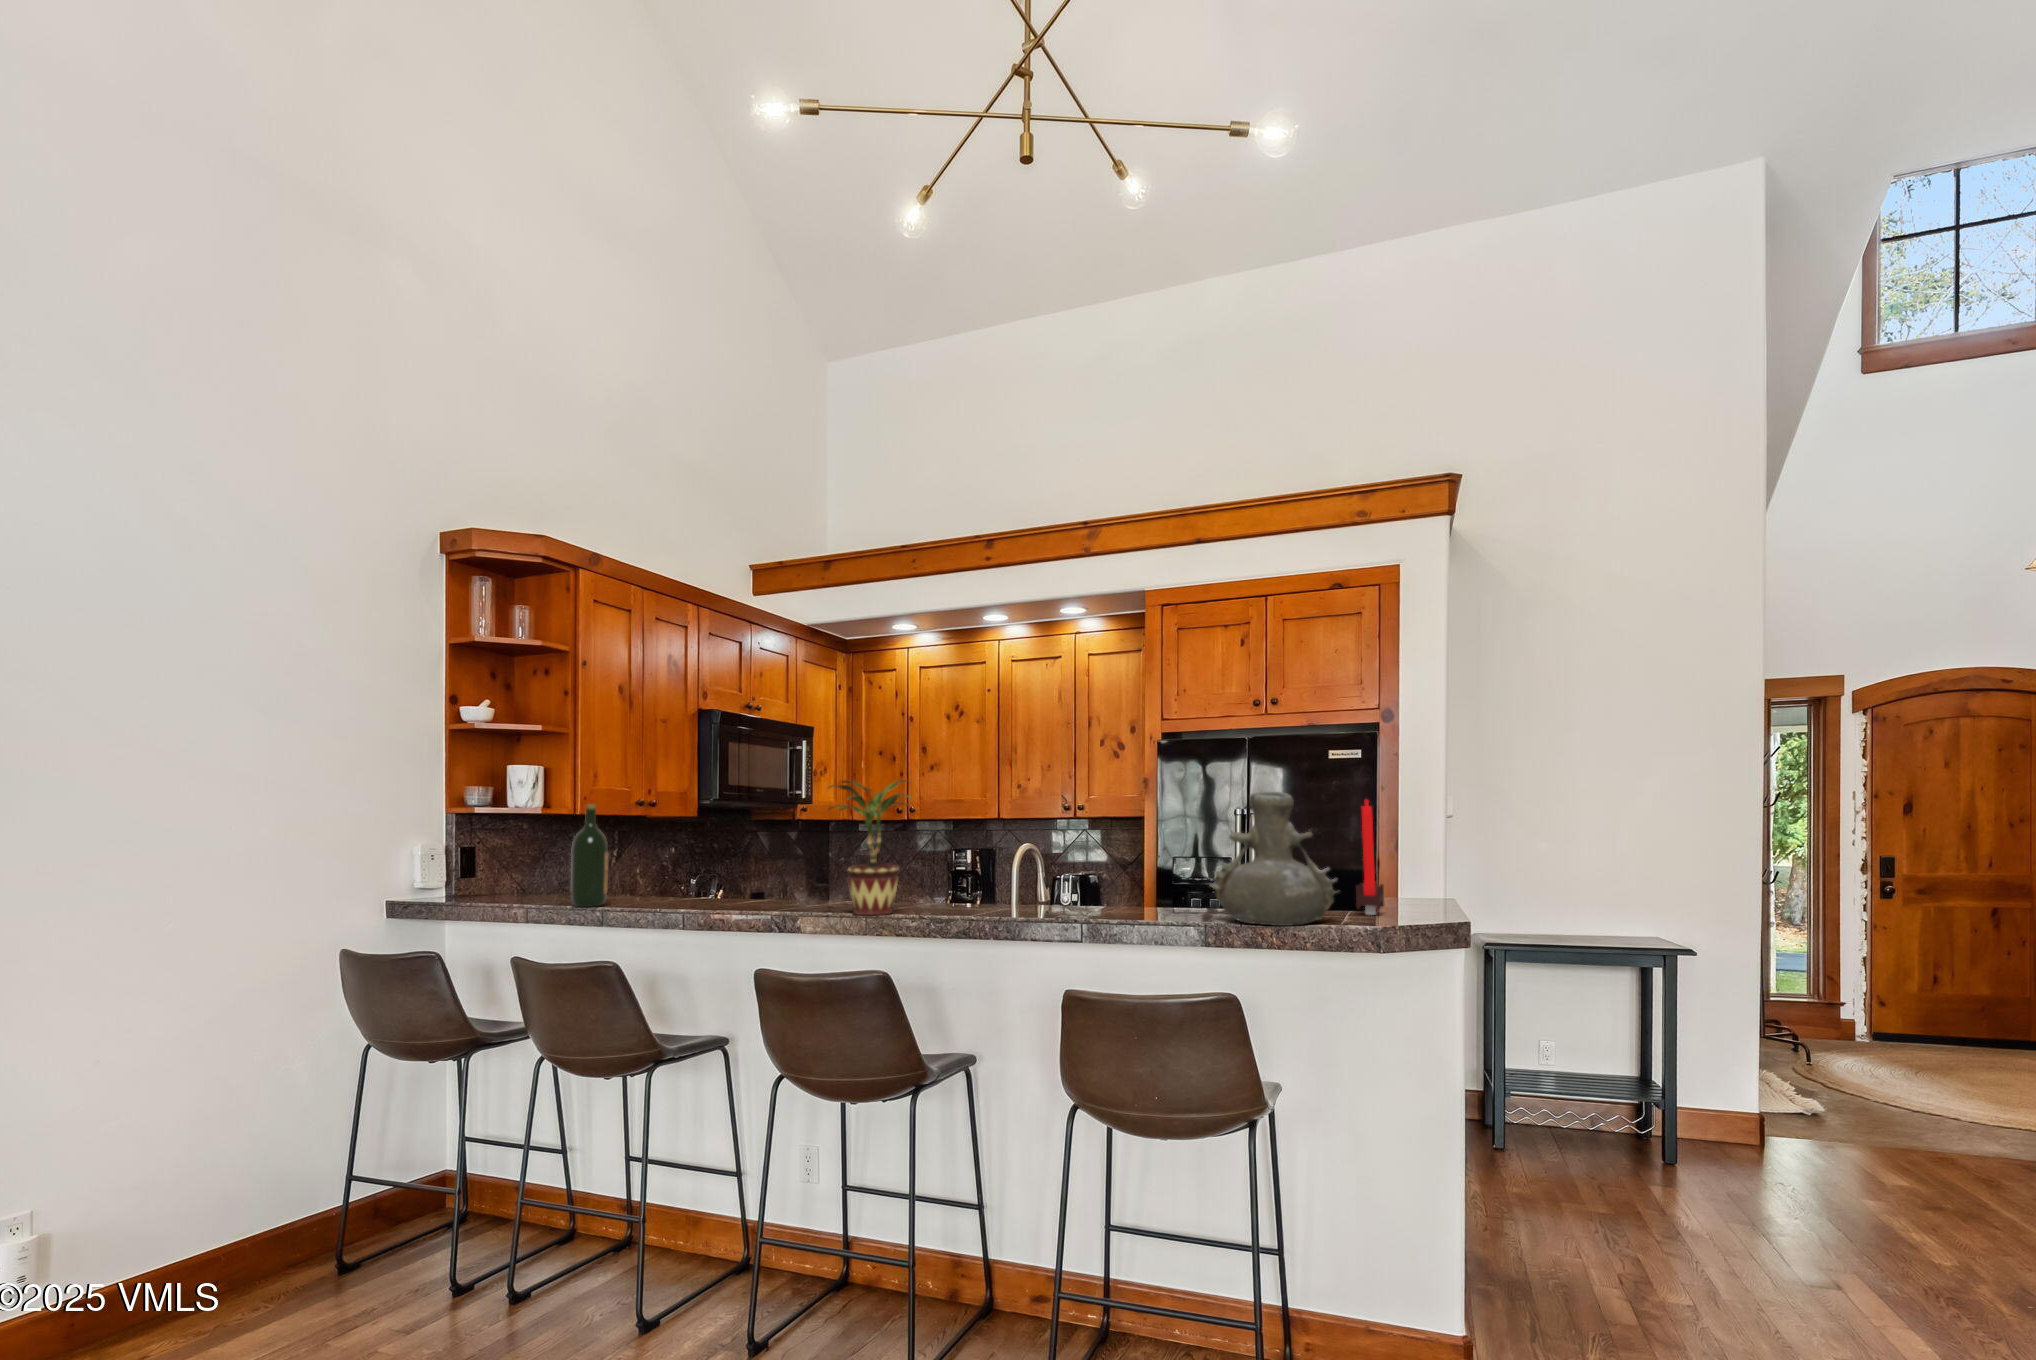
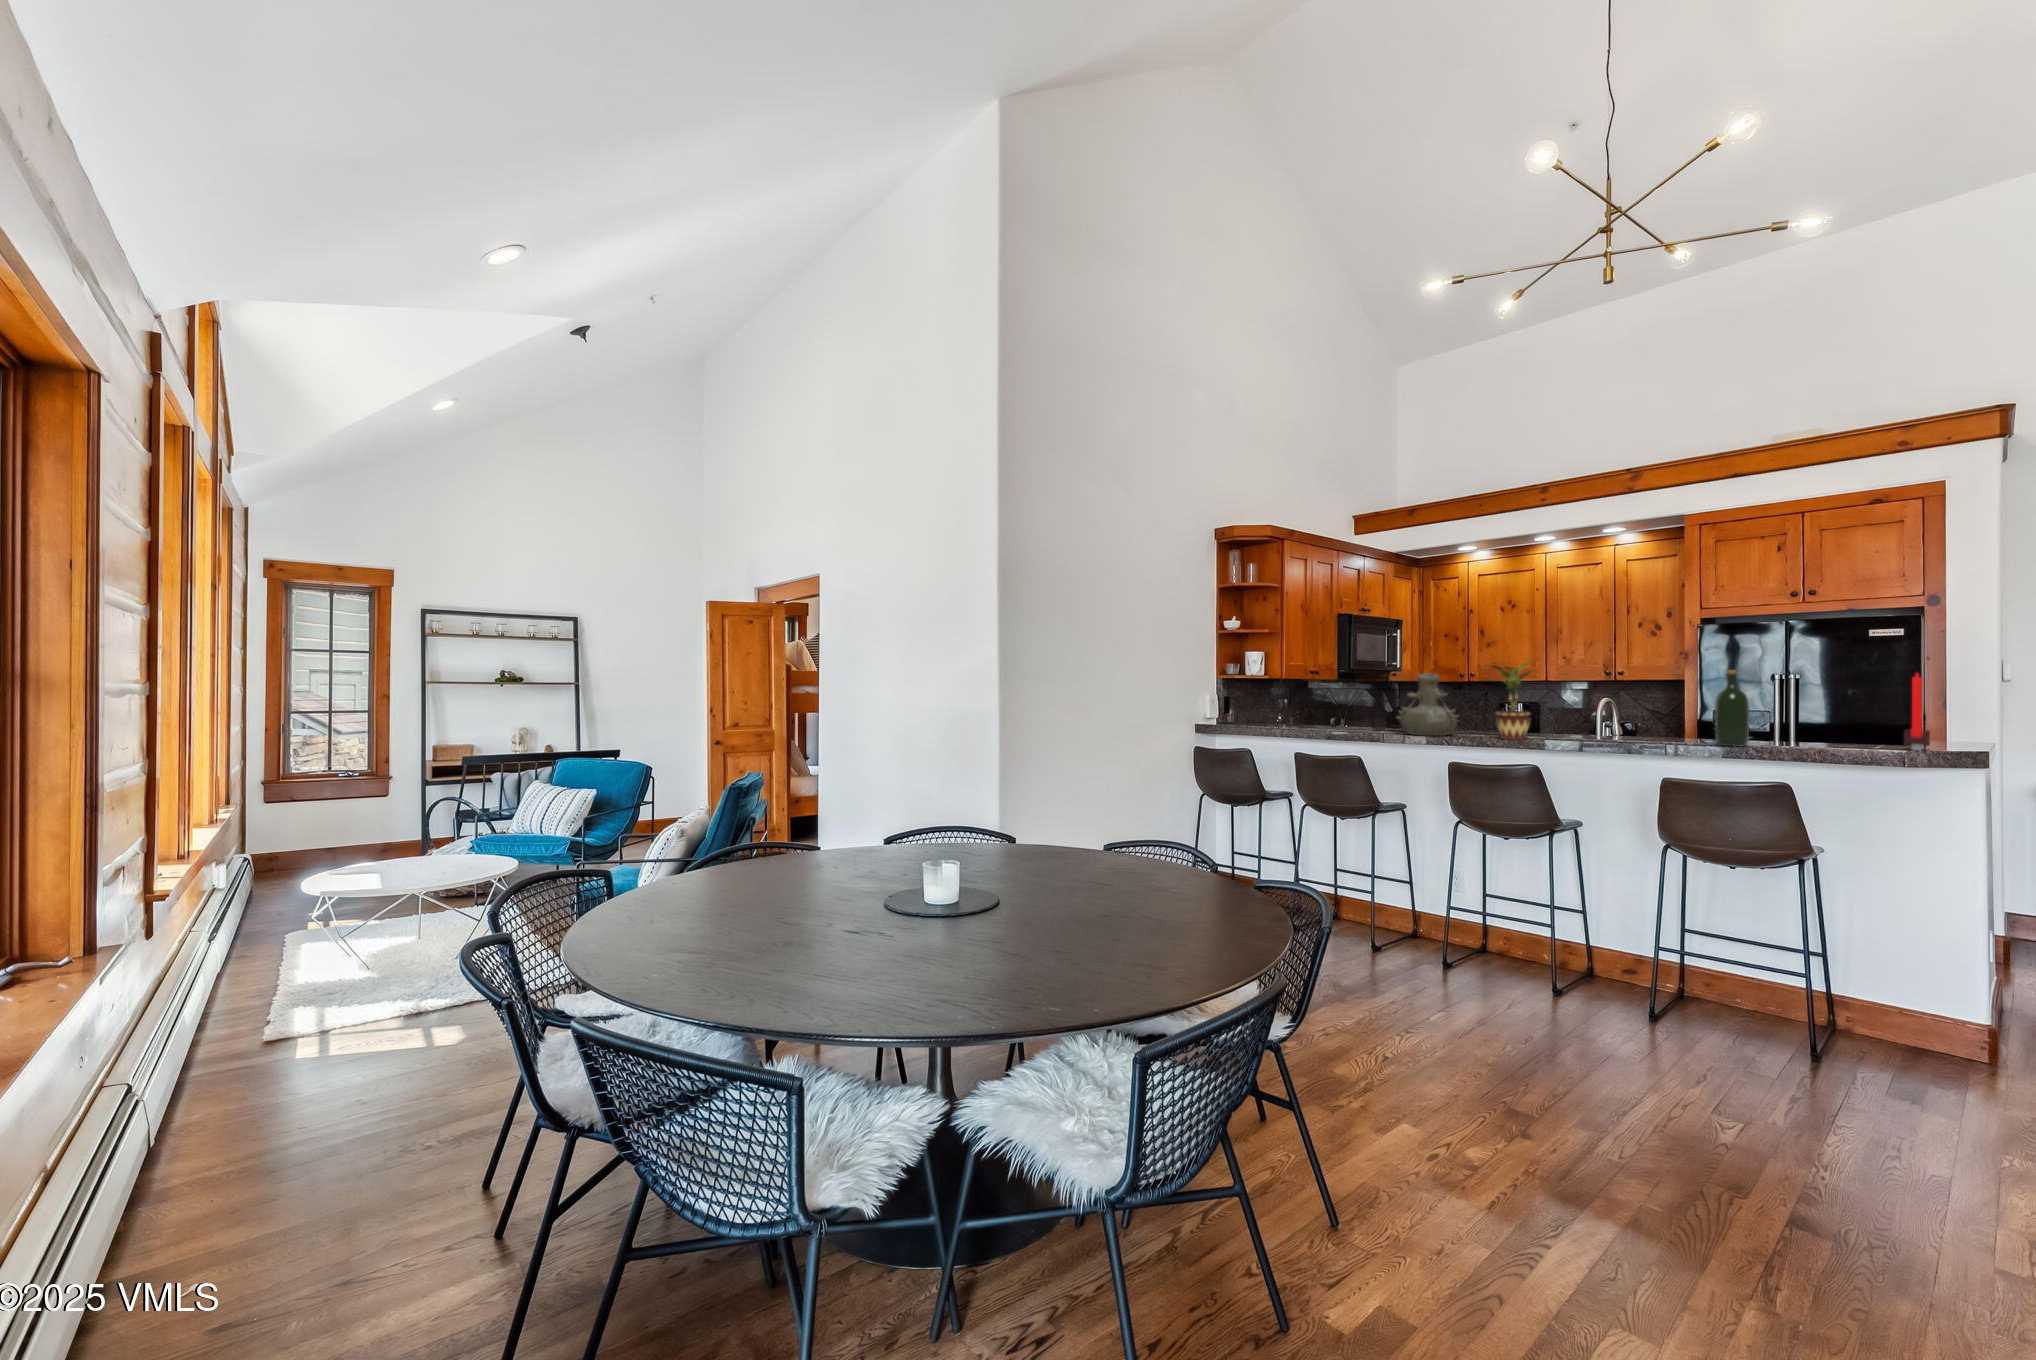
vase: present [1210,792,1338,926] -> present [1397,674,1458,736]
wine bottle: present [571,804,609,907] -> present [1715,670,1749,746]

